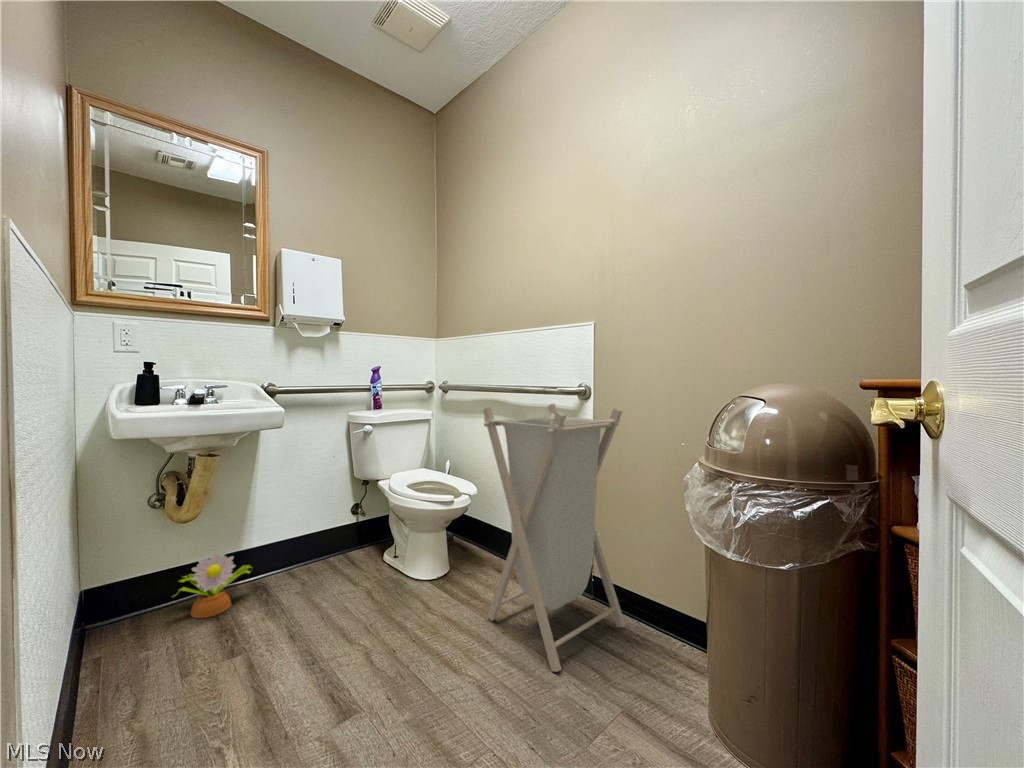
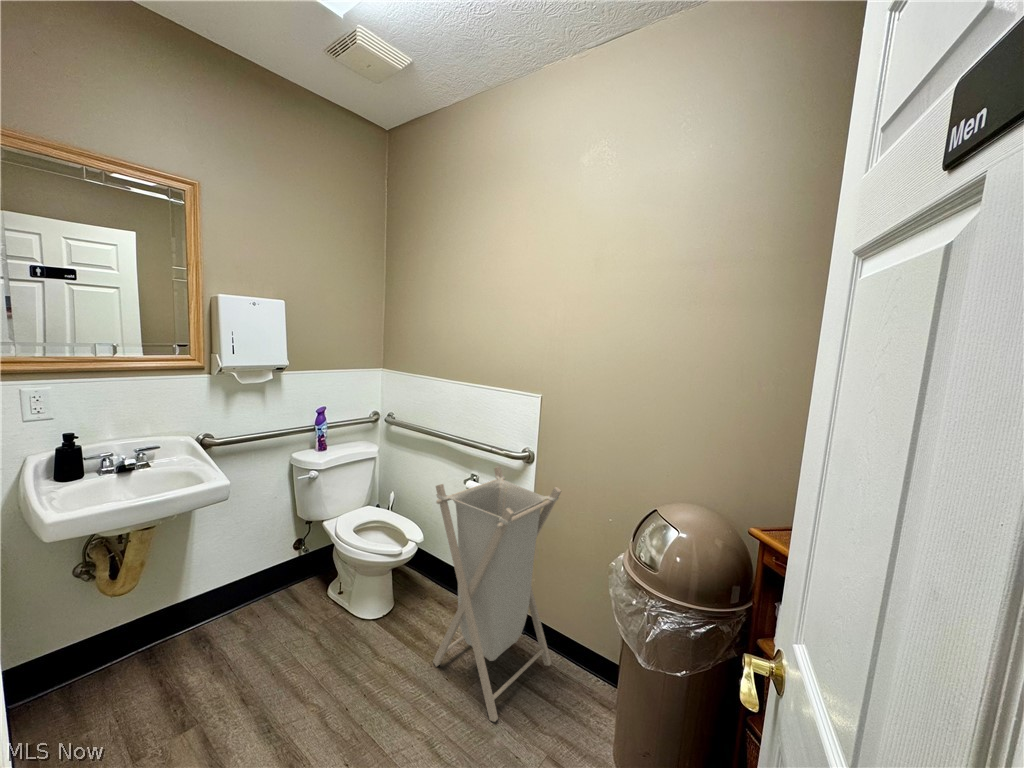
decorative plant: present [172,552,251,618] -> none [110,621,196,685]

